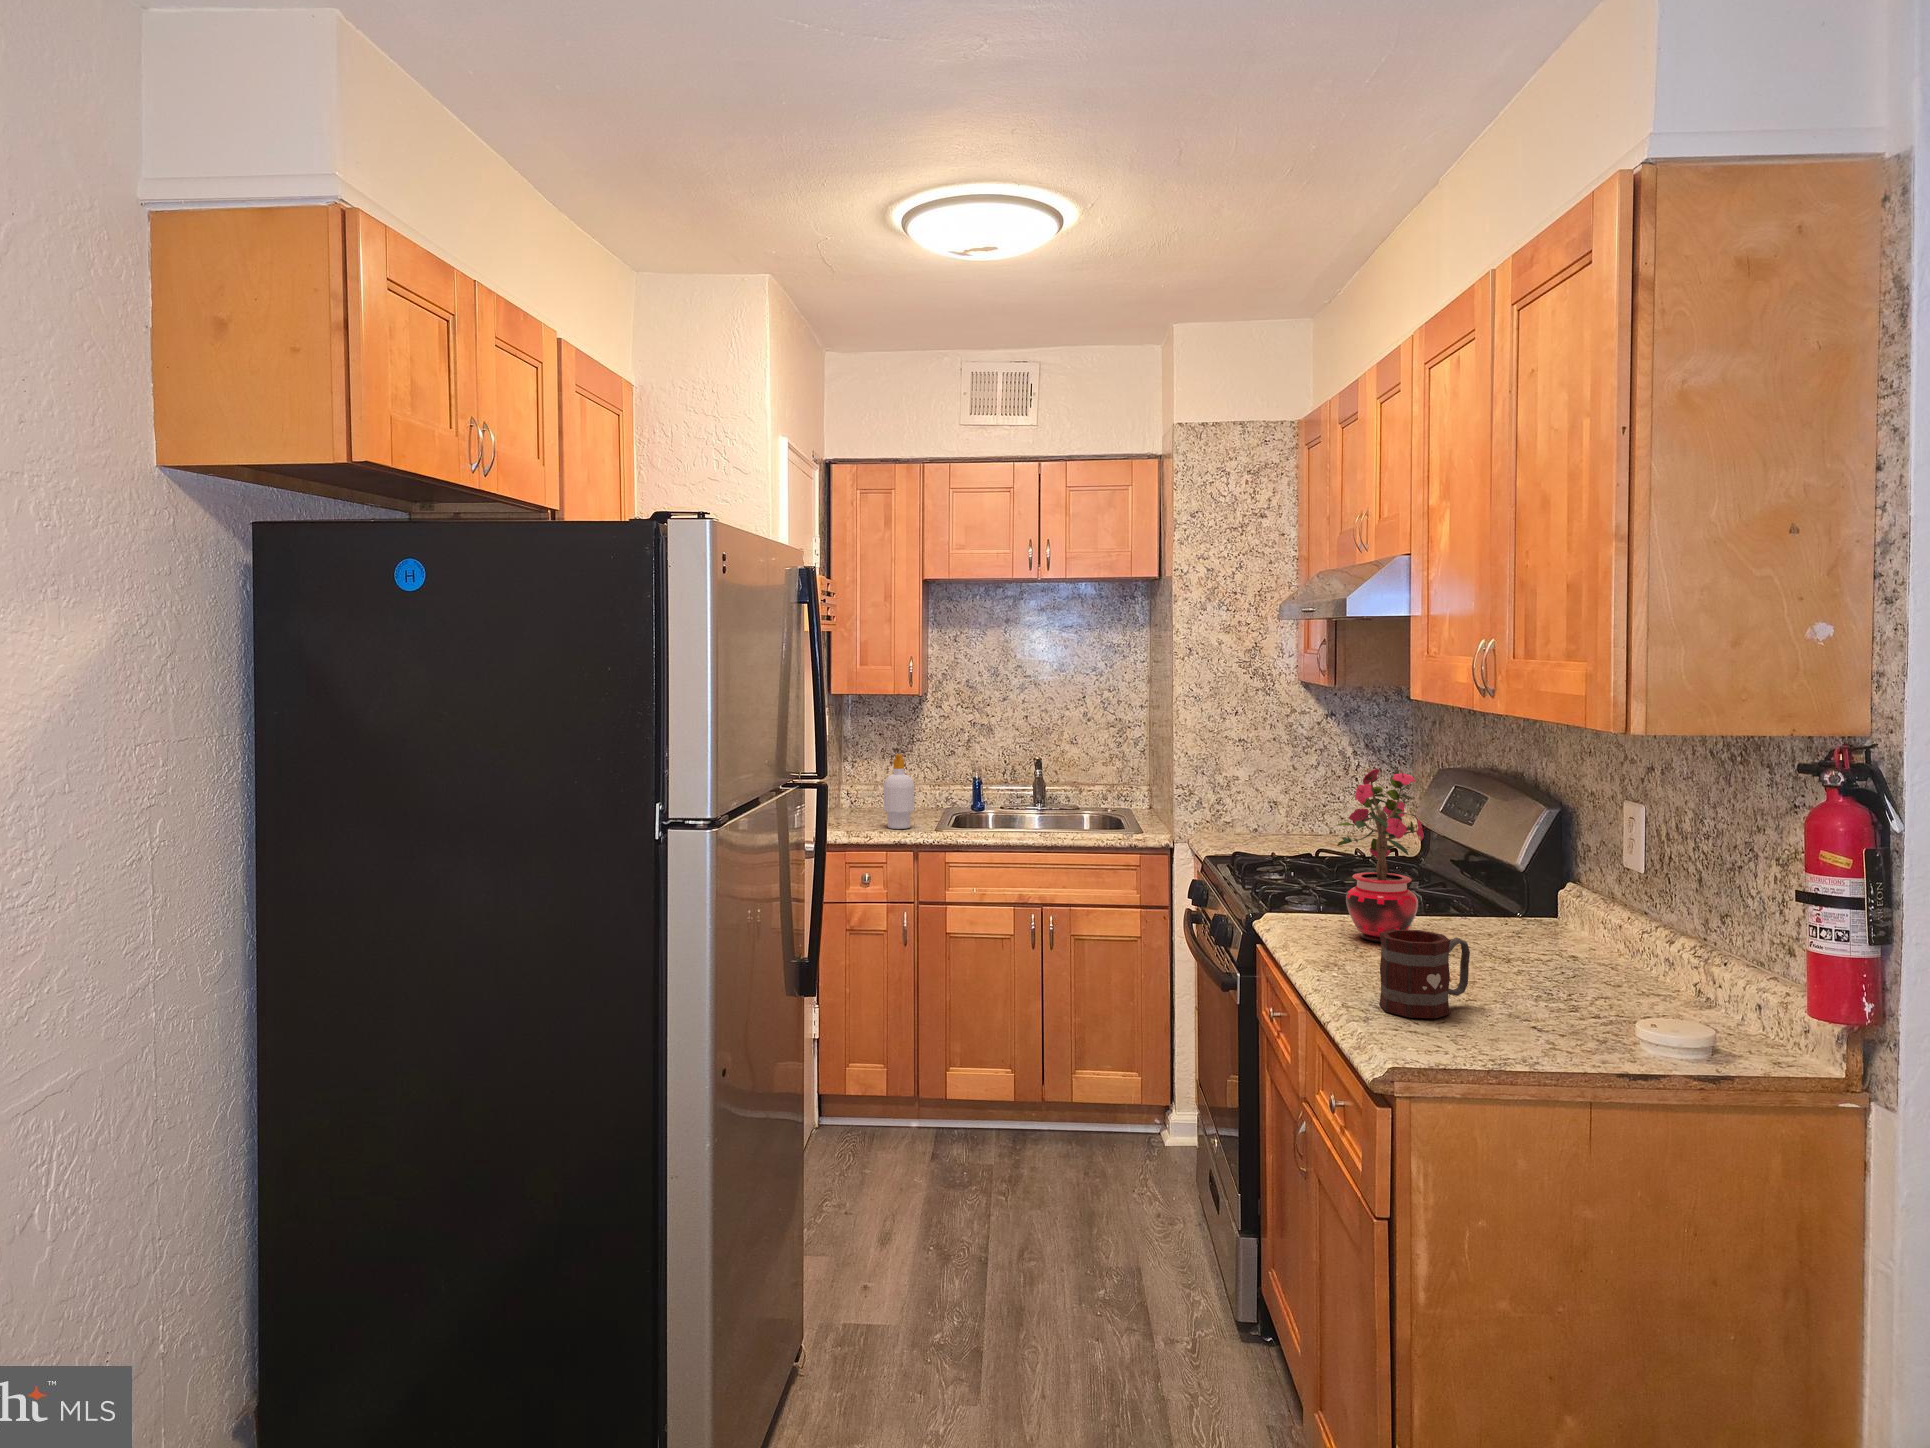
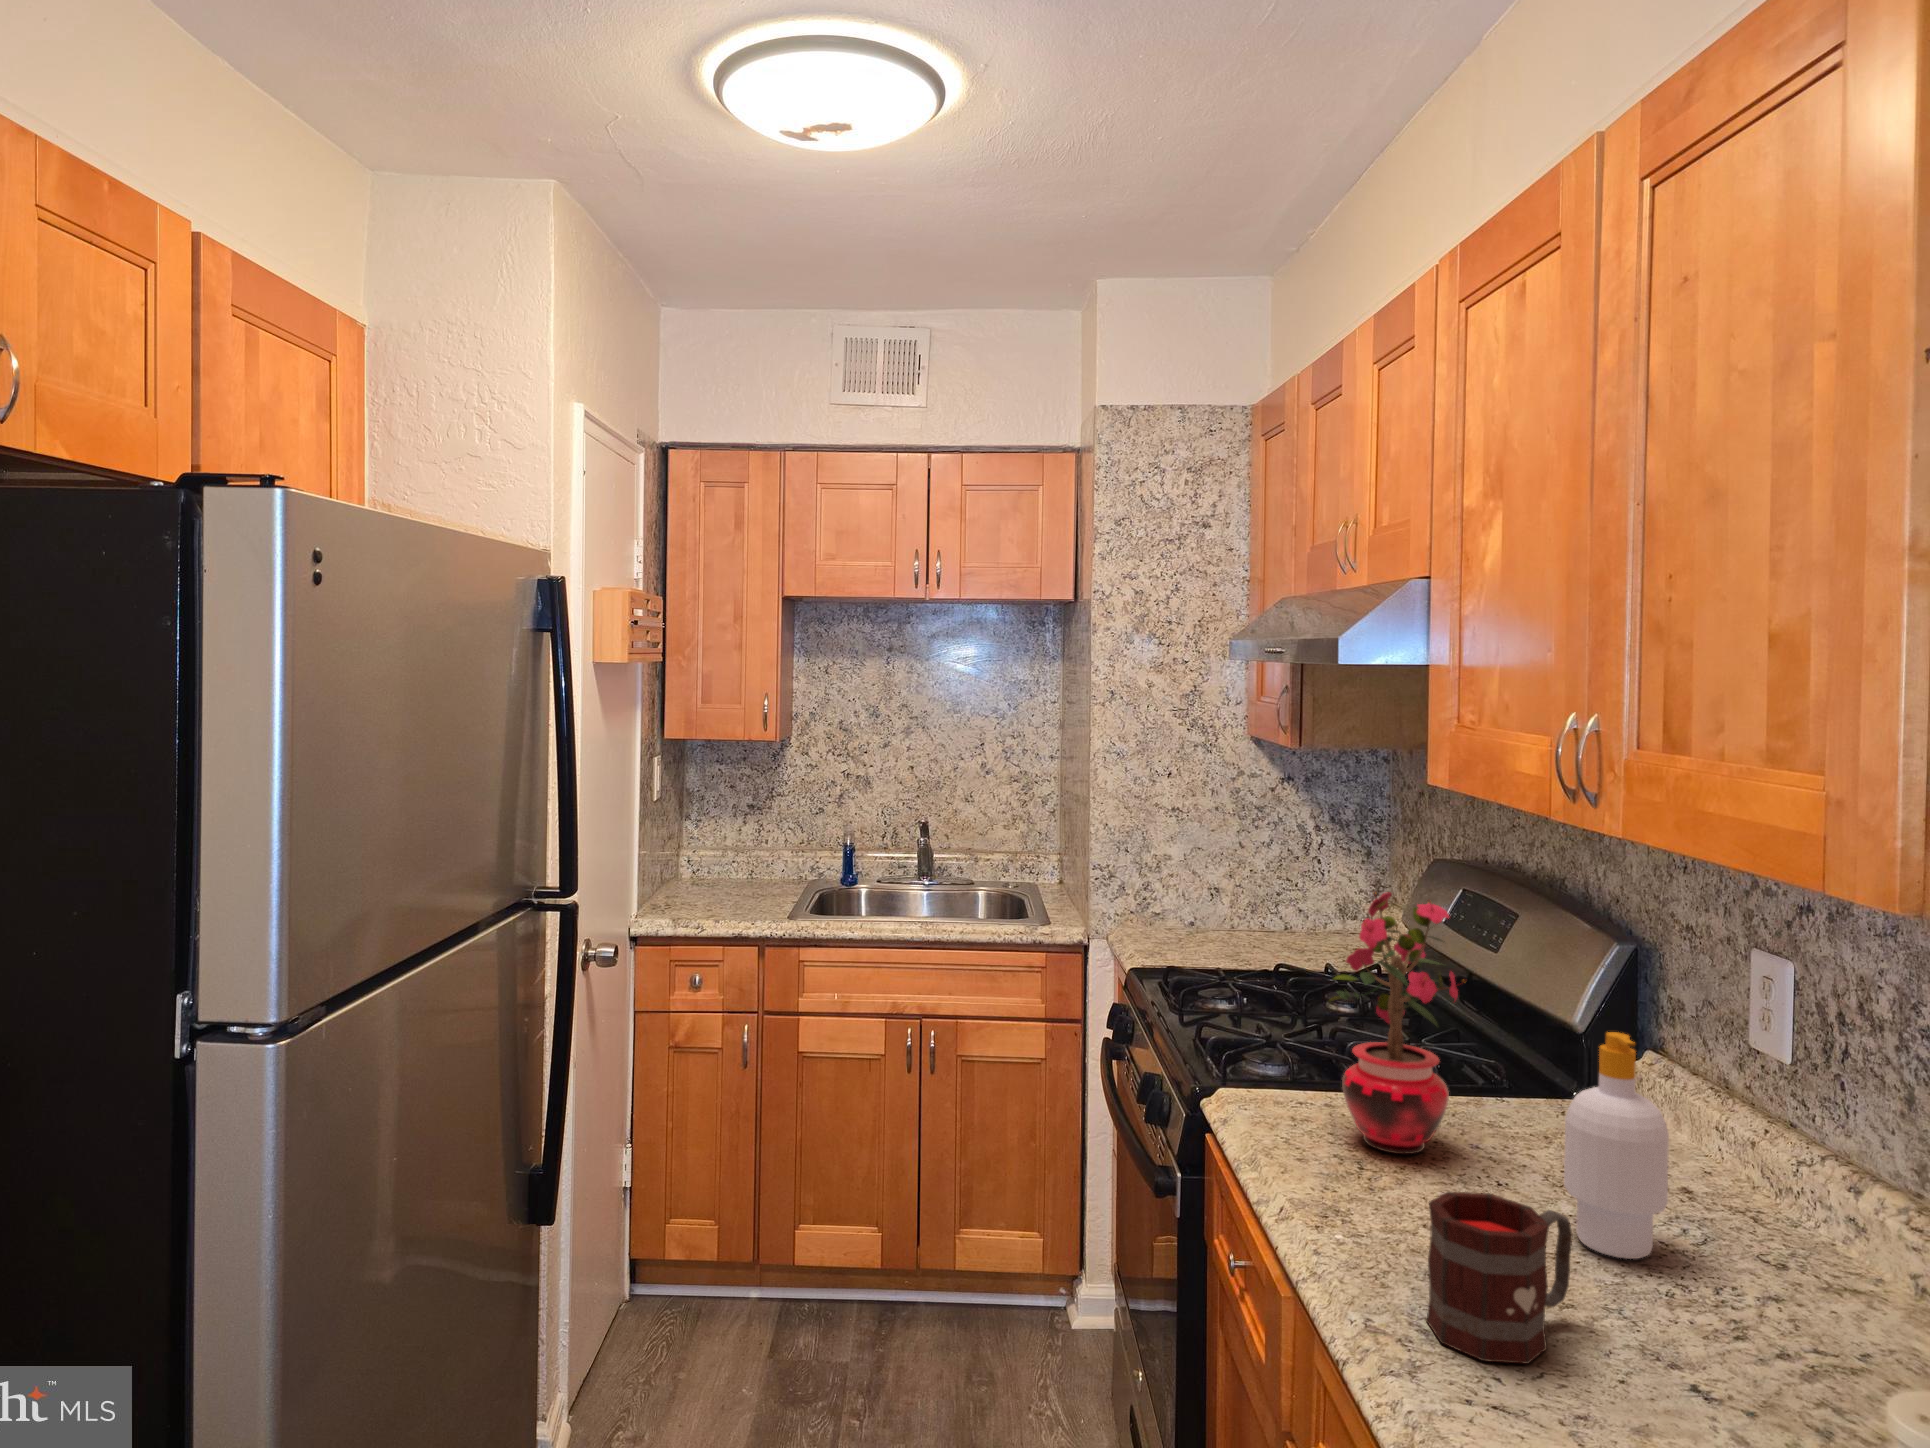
soap bottle: present [884,754,914,829] -> present [1564,1032,1669,1259]

